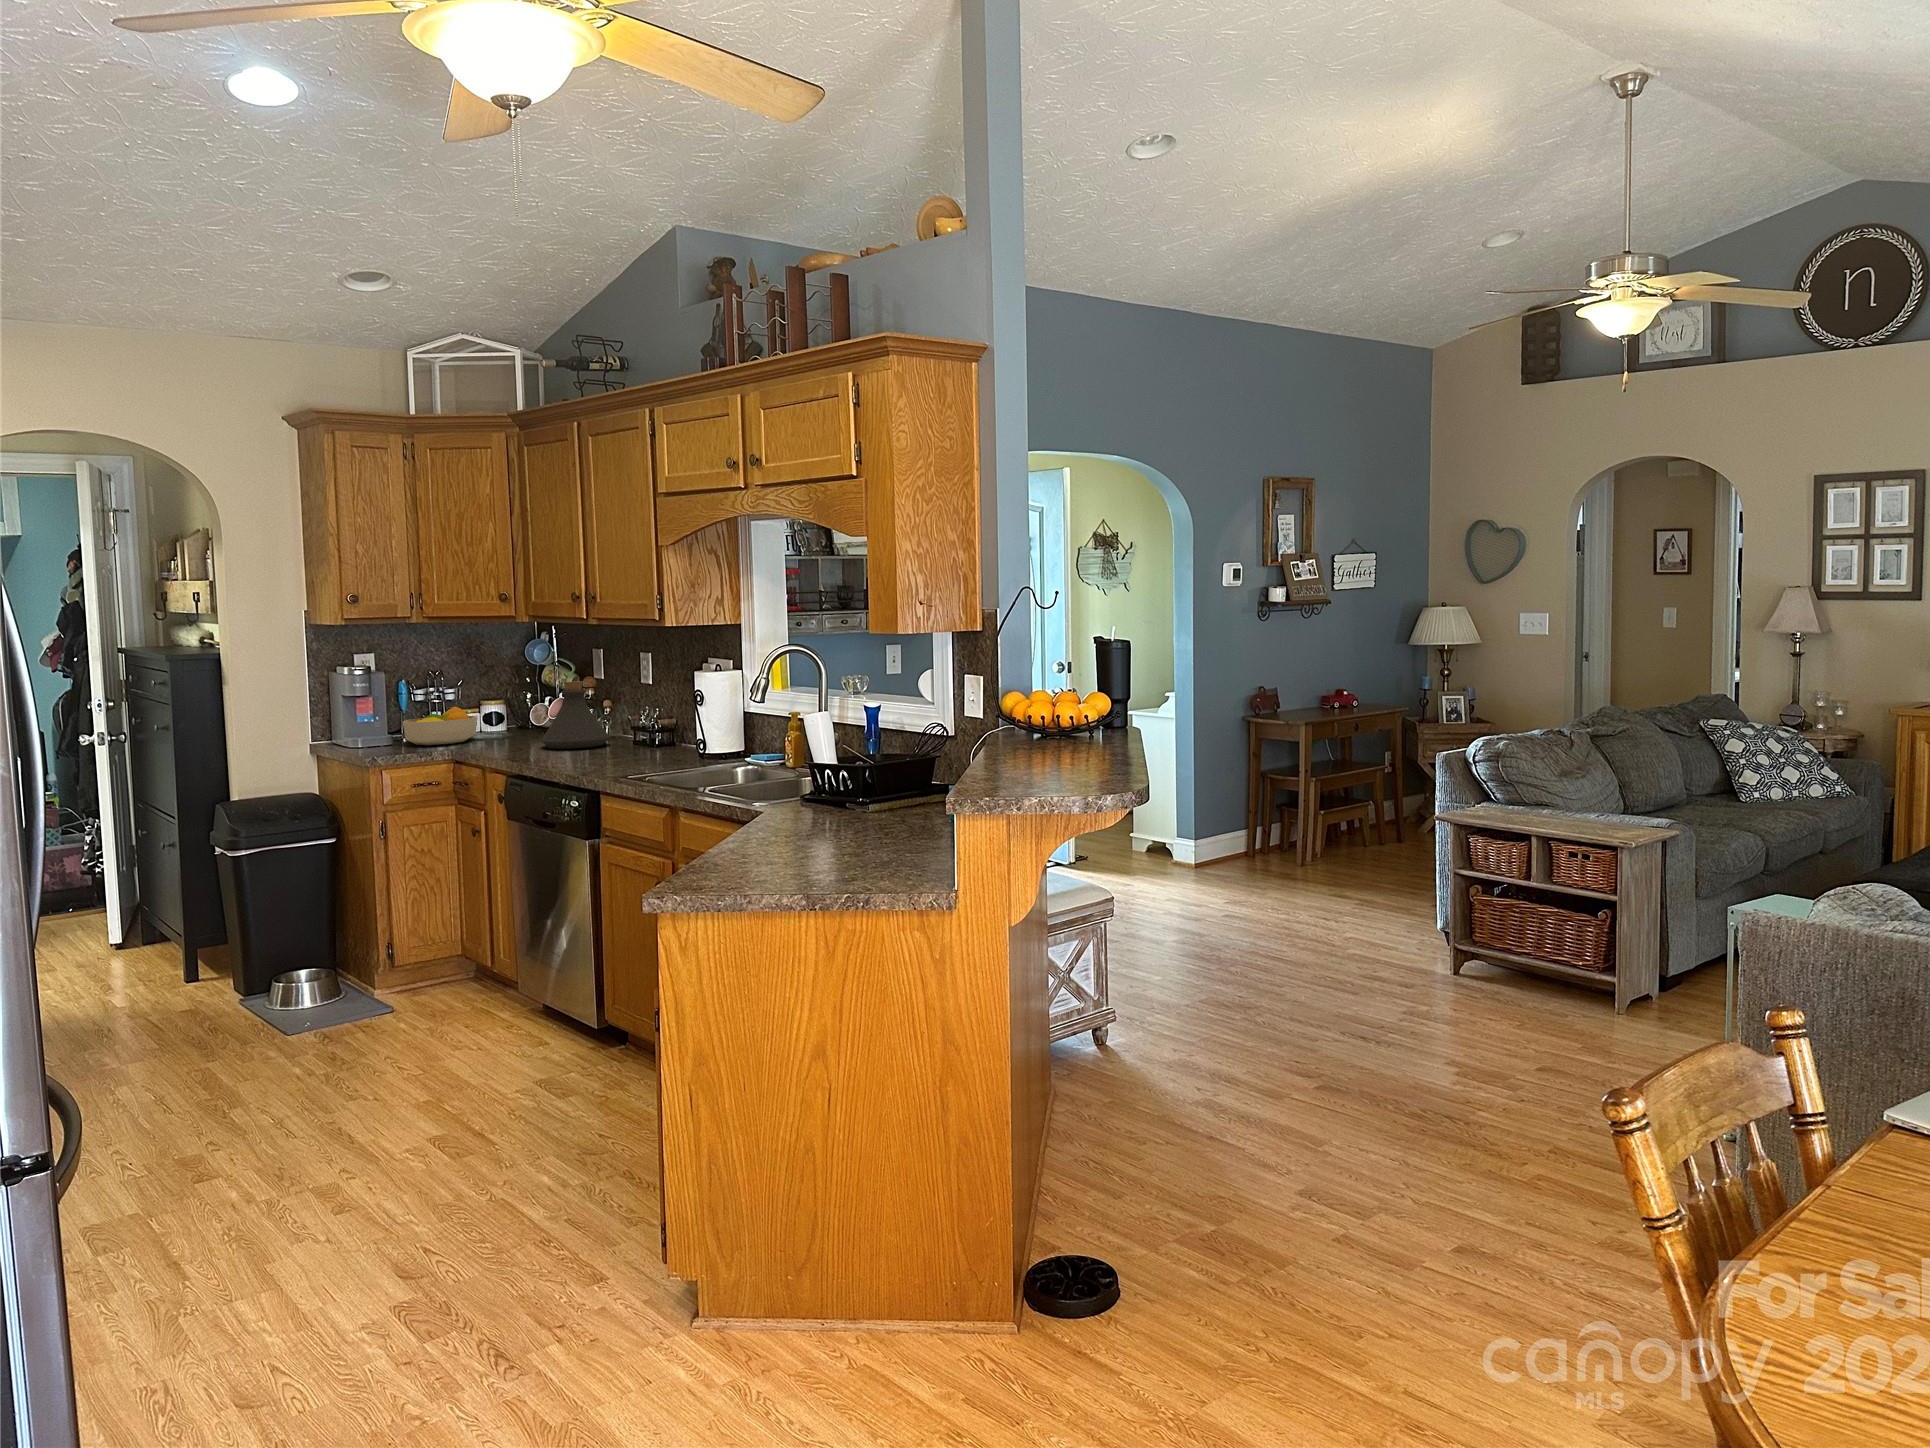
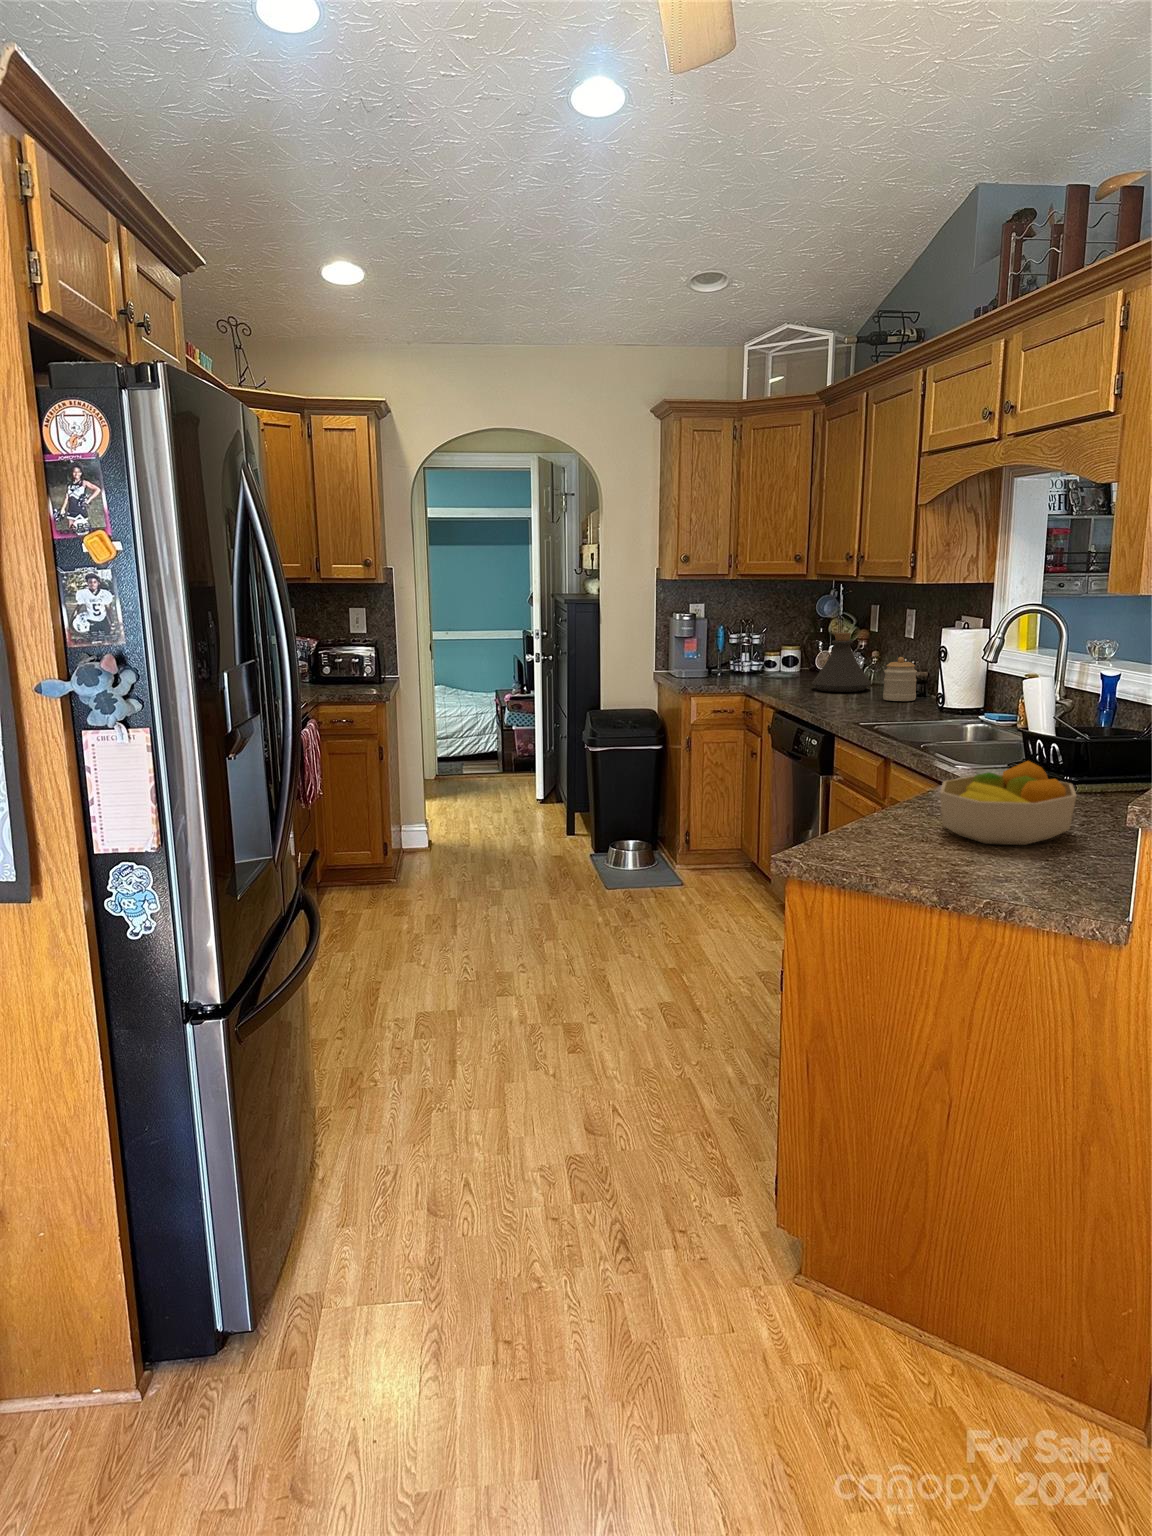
jar: none [629,704,666,752] -> present [883,657,917,701]
fruit bowl: present [403,706,477,745] -> present [940,761,1076,845]

